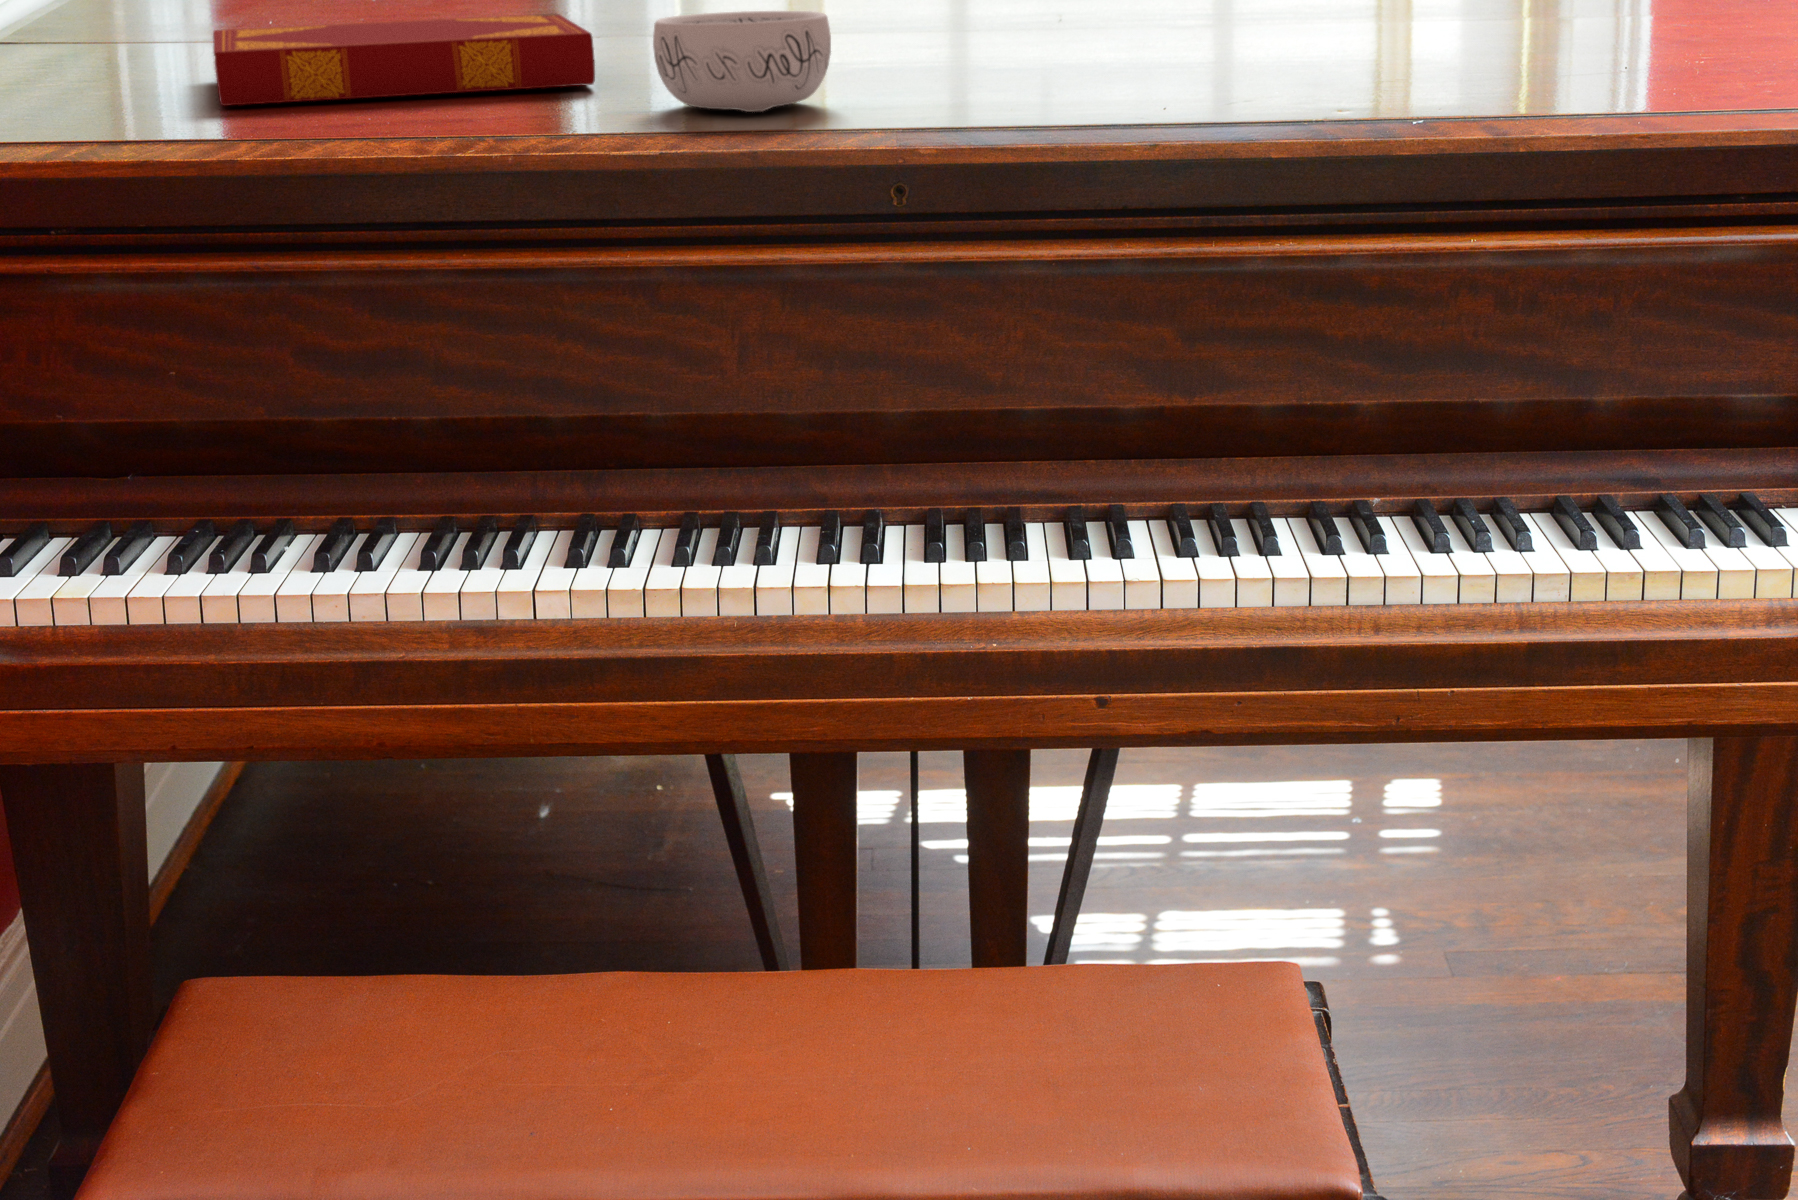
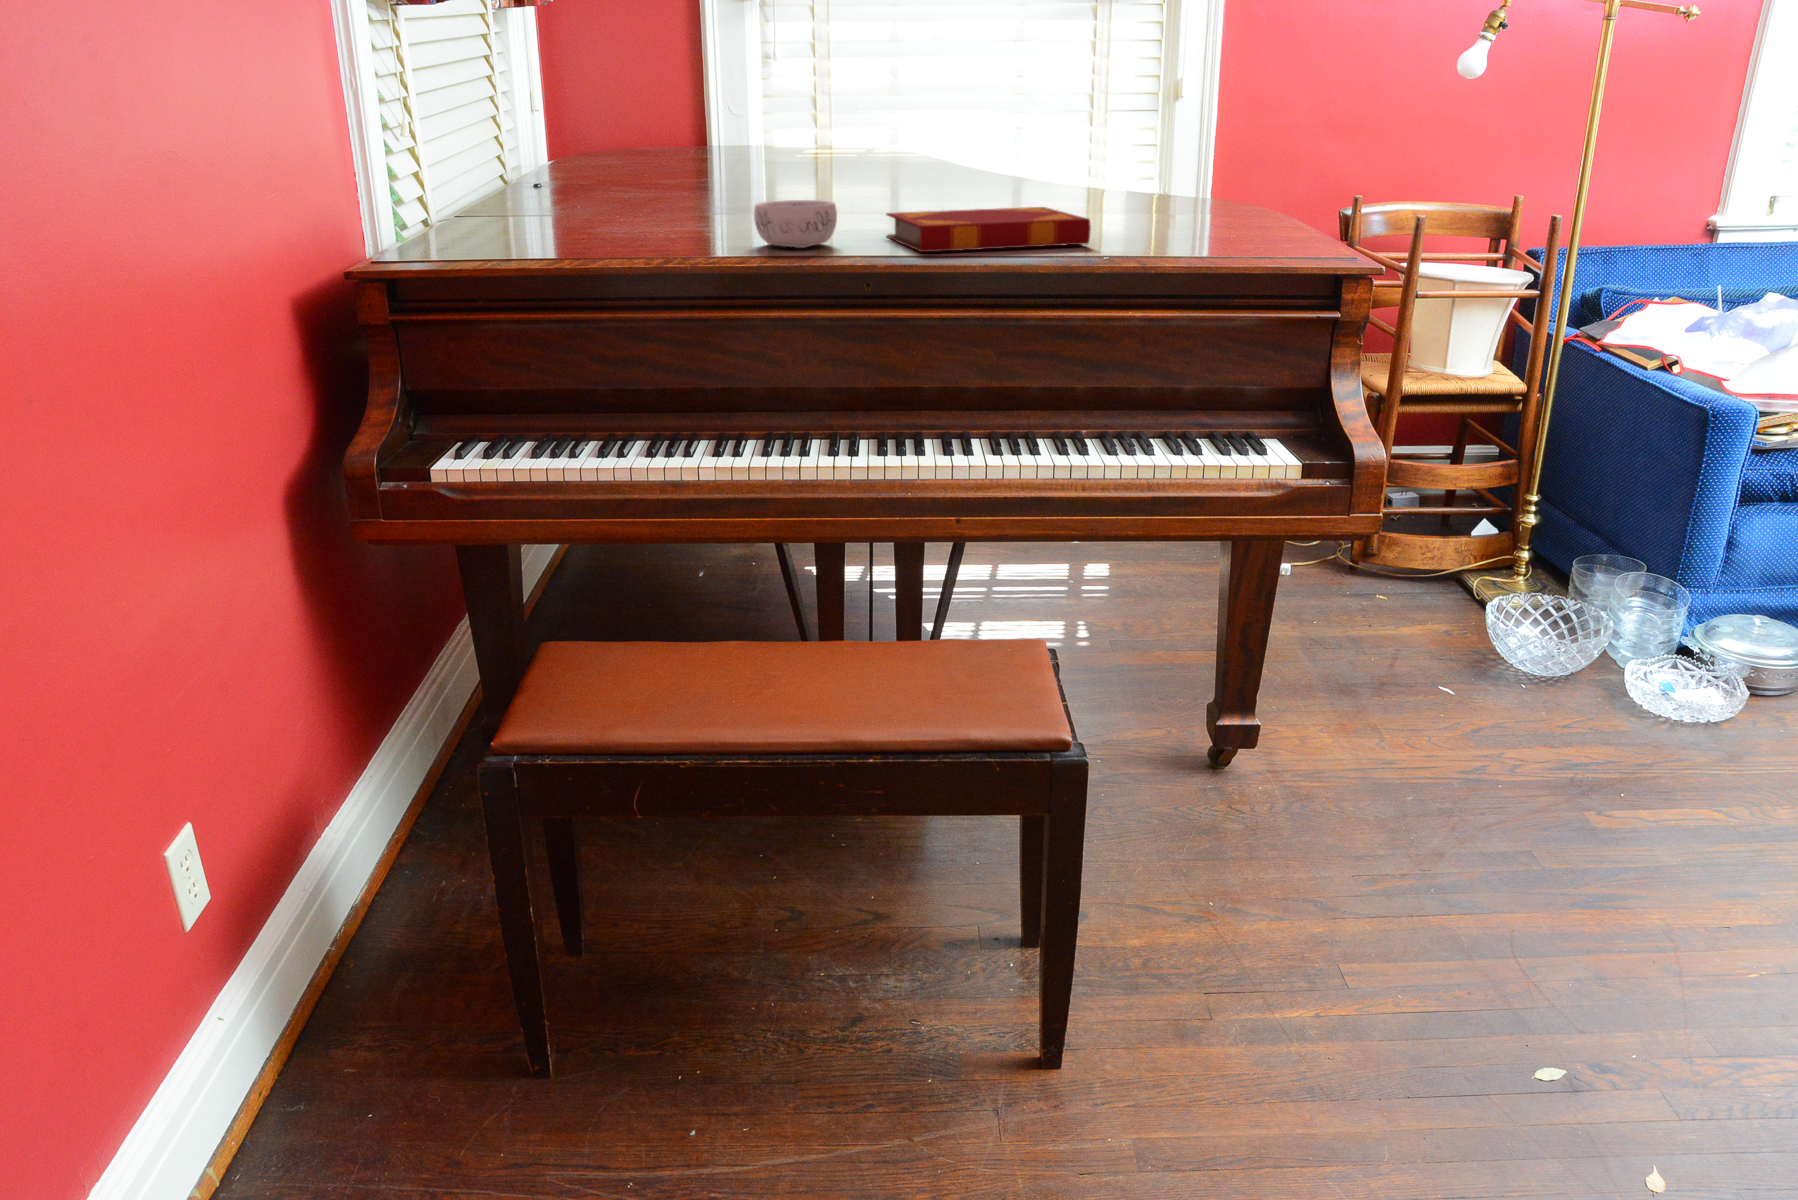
hardback book: present [213,13,595,106] -> present [887,207,1091,252]

